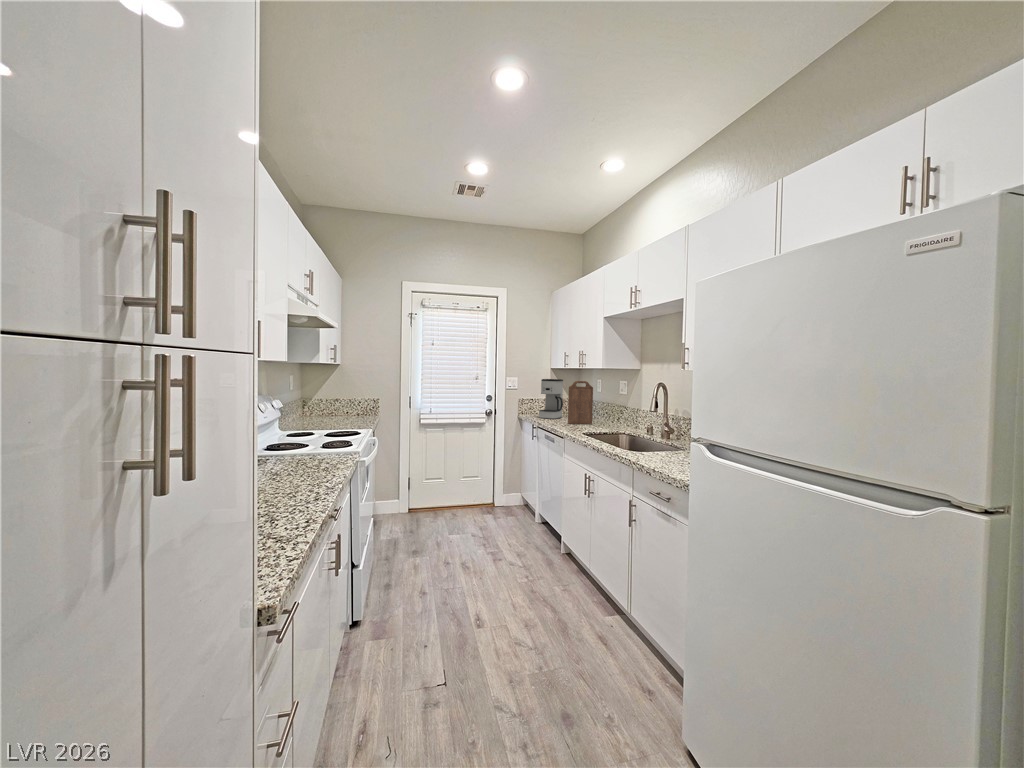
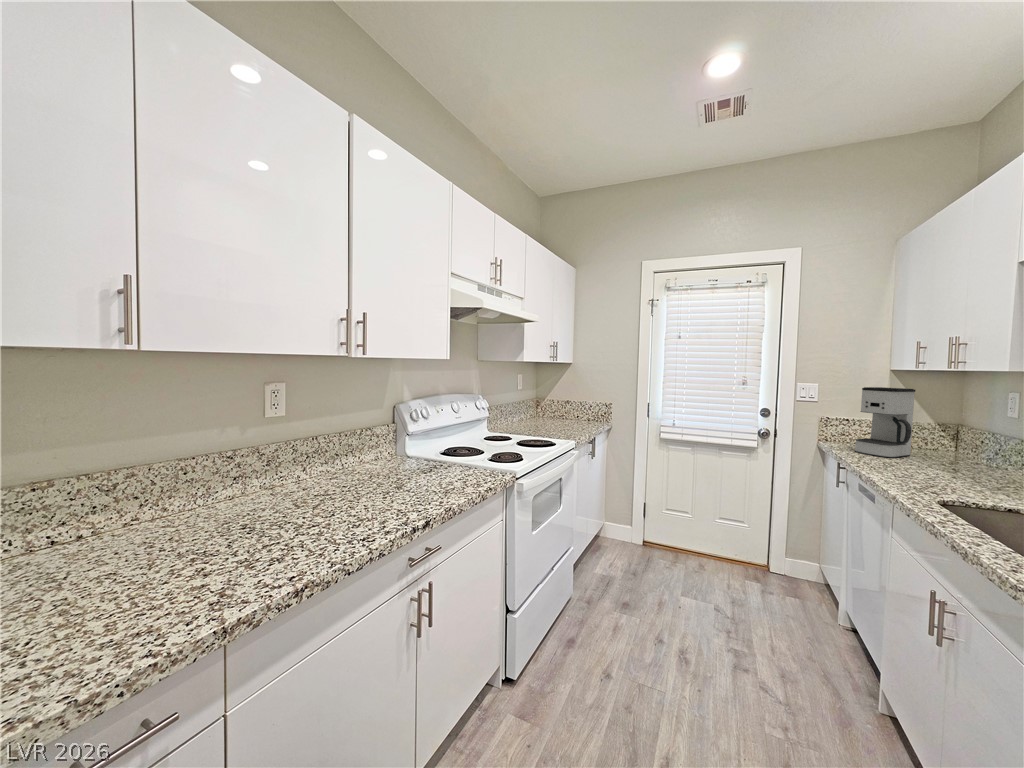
cutting board: present [568,381,593,424] -> none [915,393,990,480]

